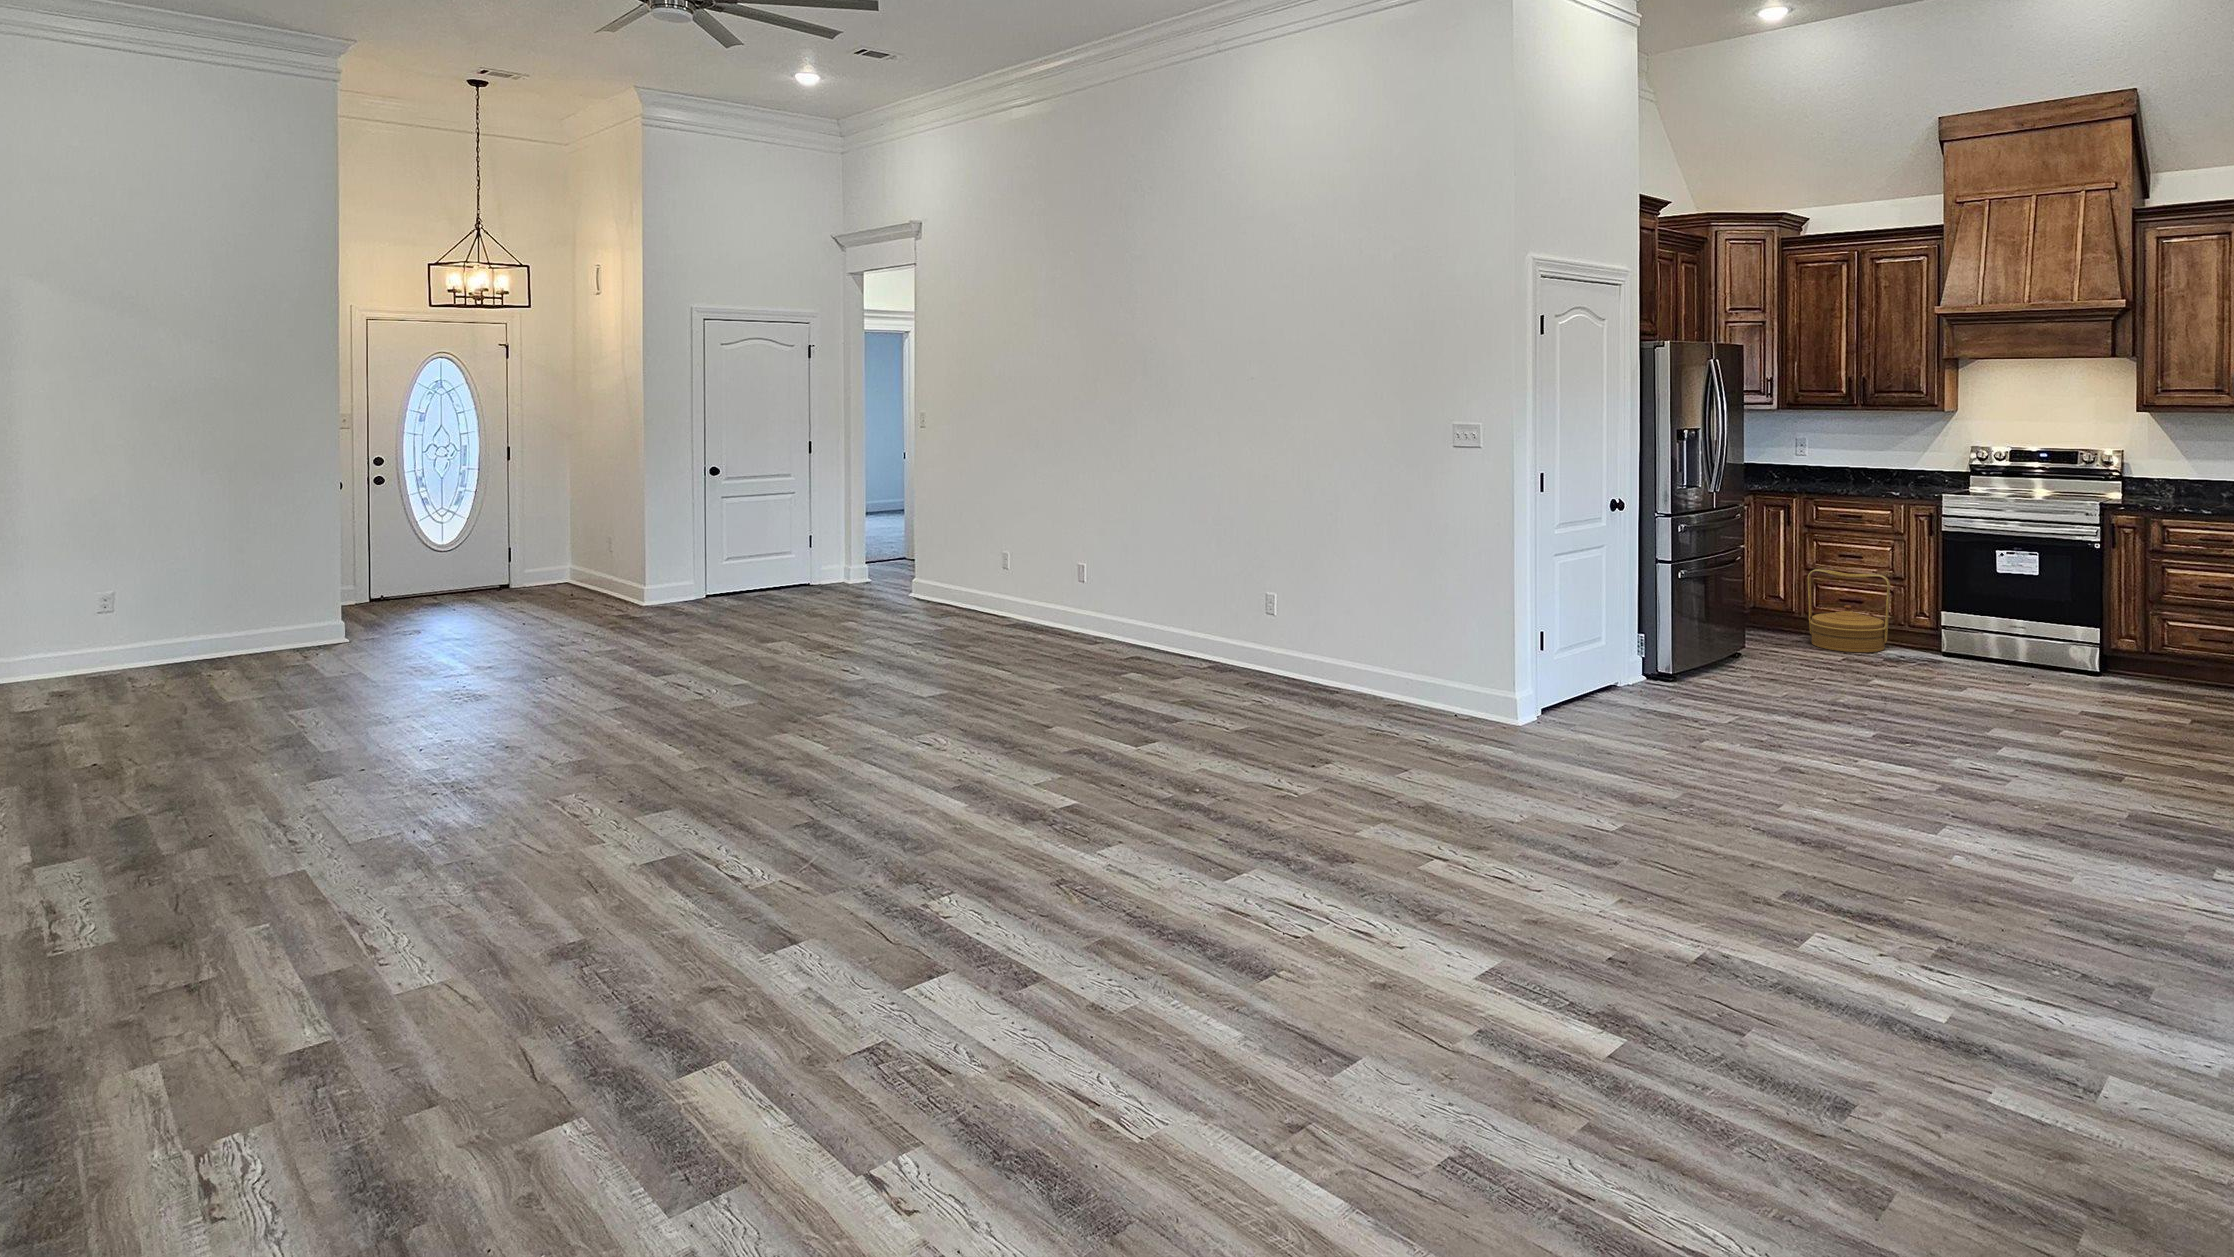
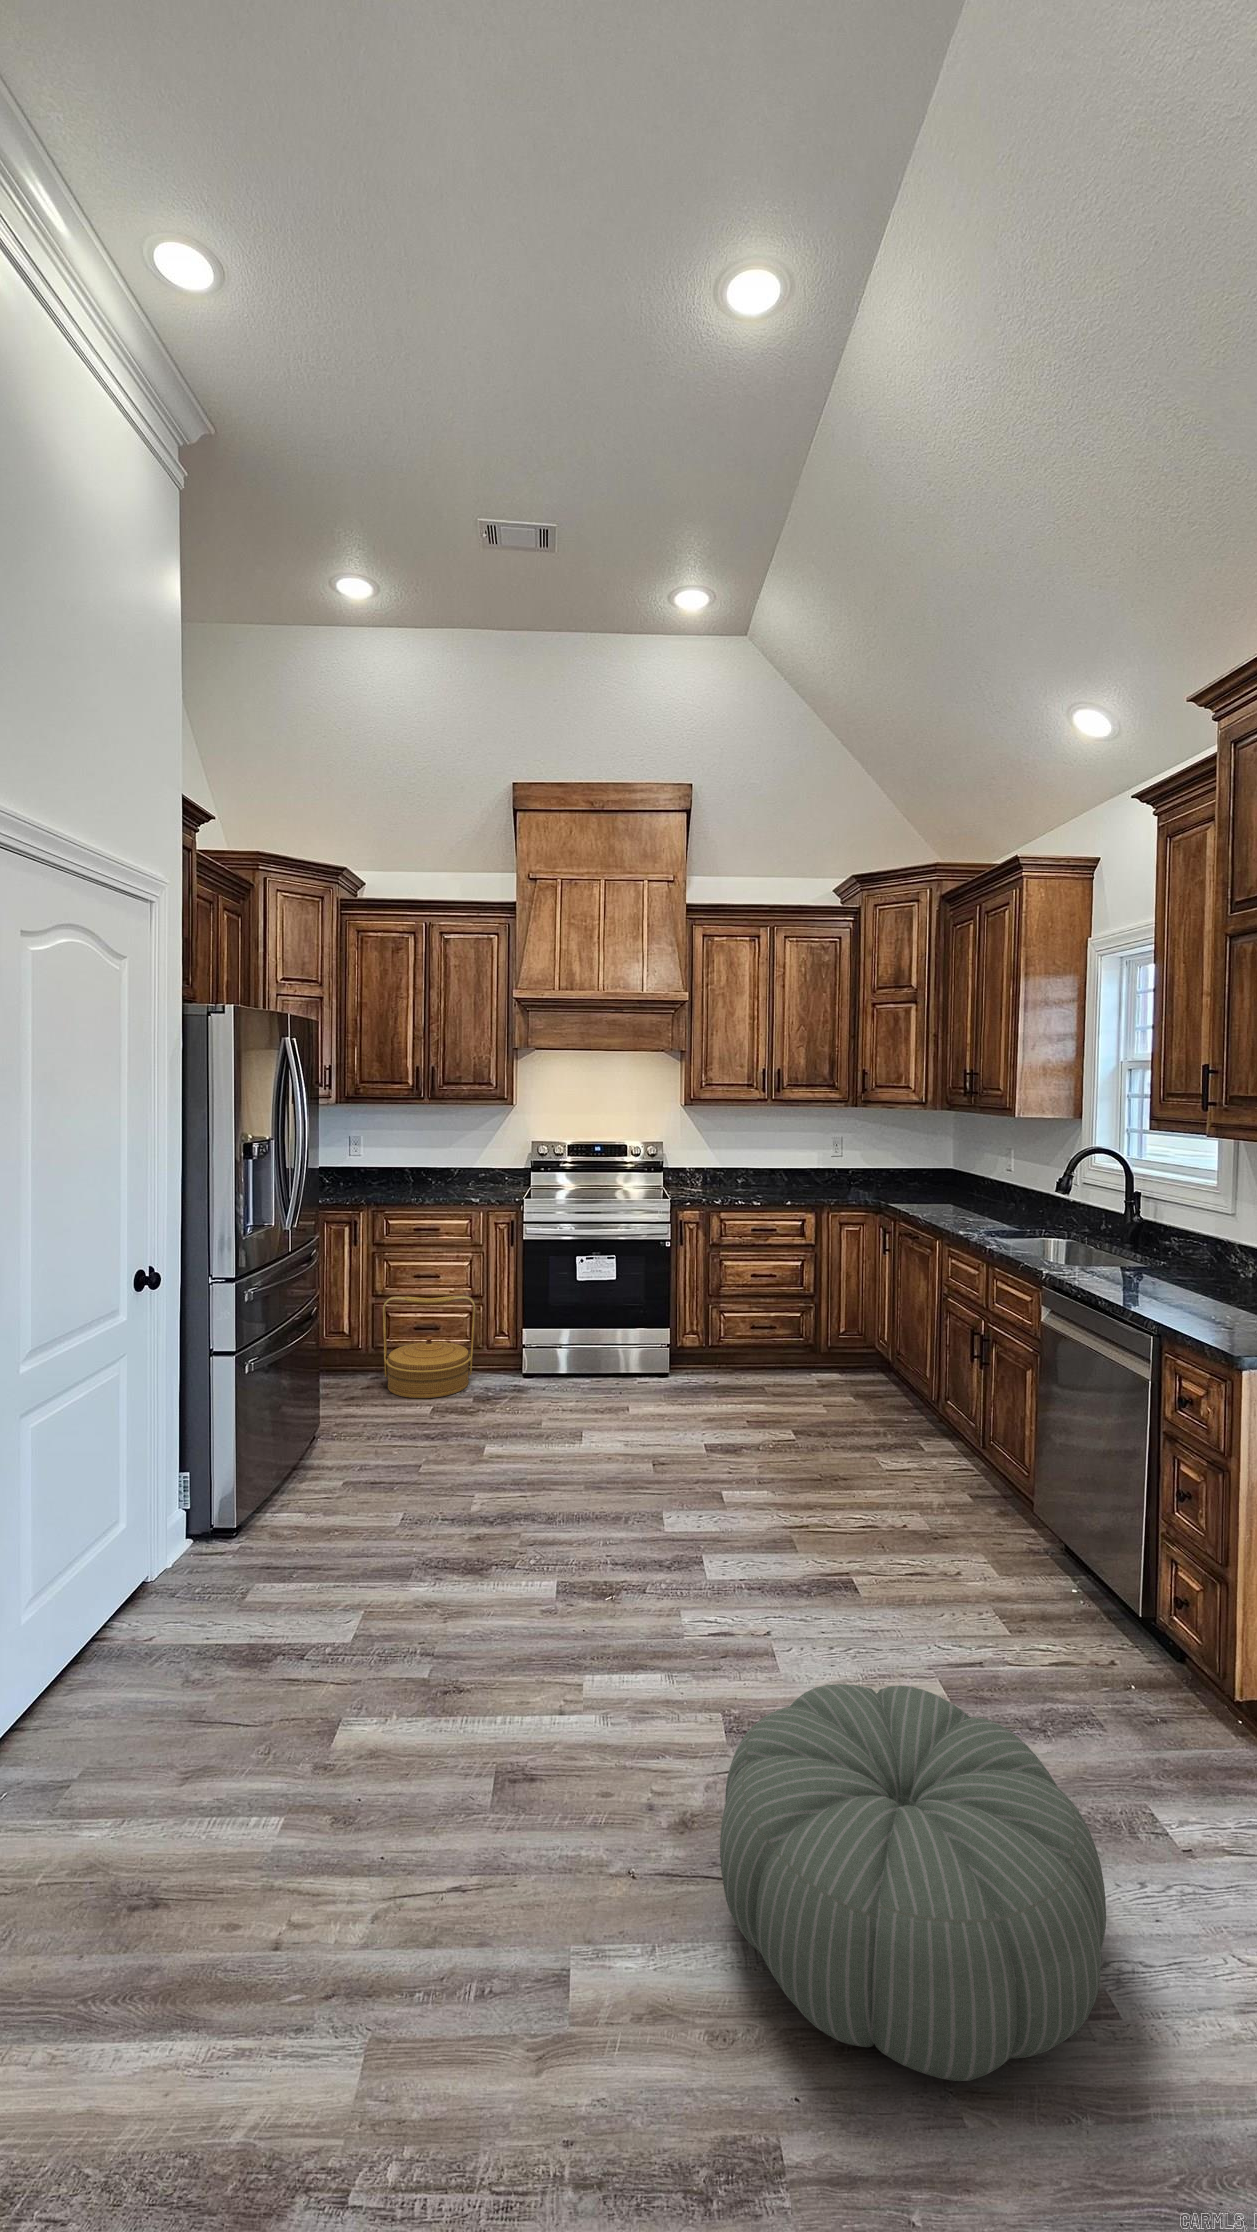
pouf: none [1856,729,2073,849] -> present [720,1684,1106,2081]

